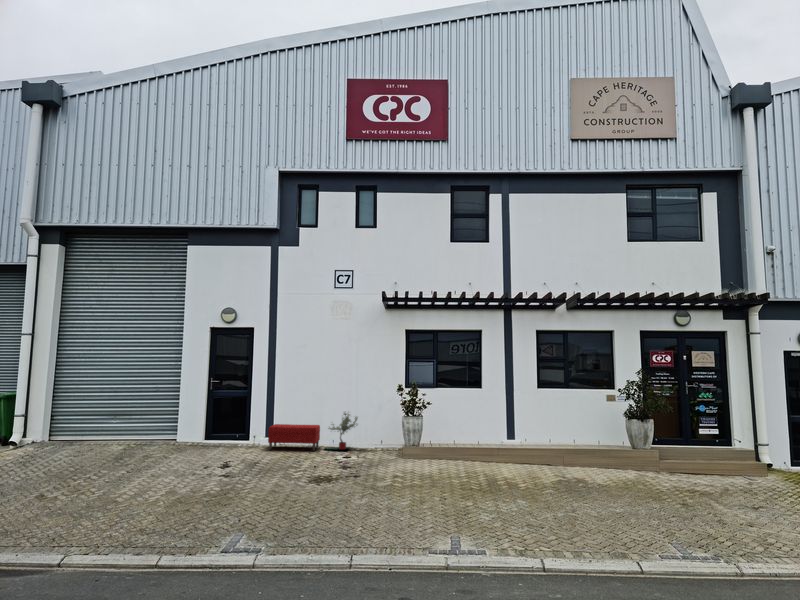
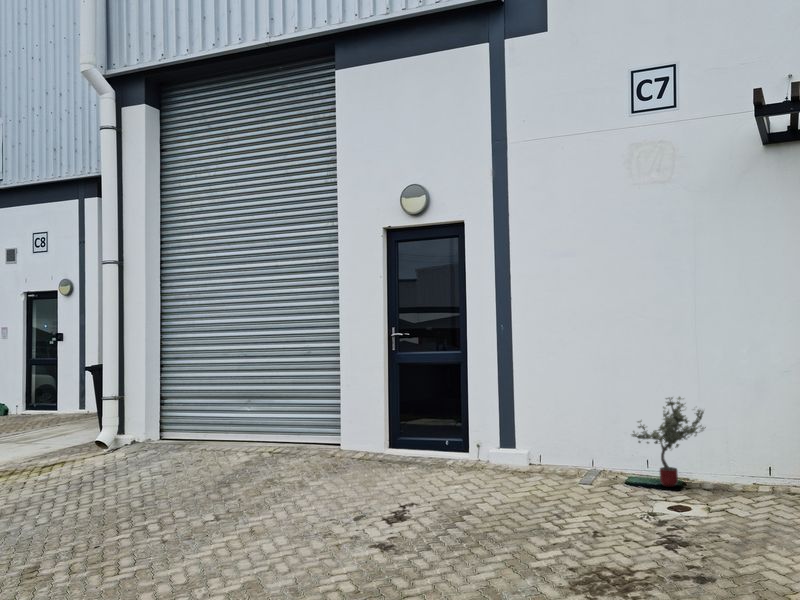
bench: present [268,424,320,451] -> none [499,422,615,485]

